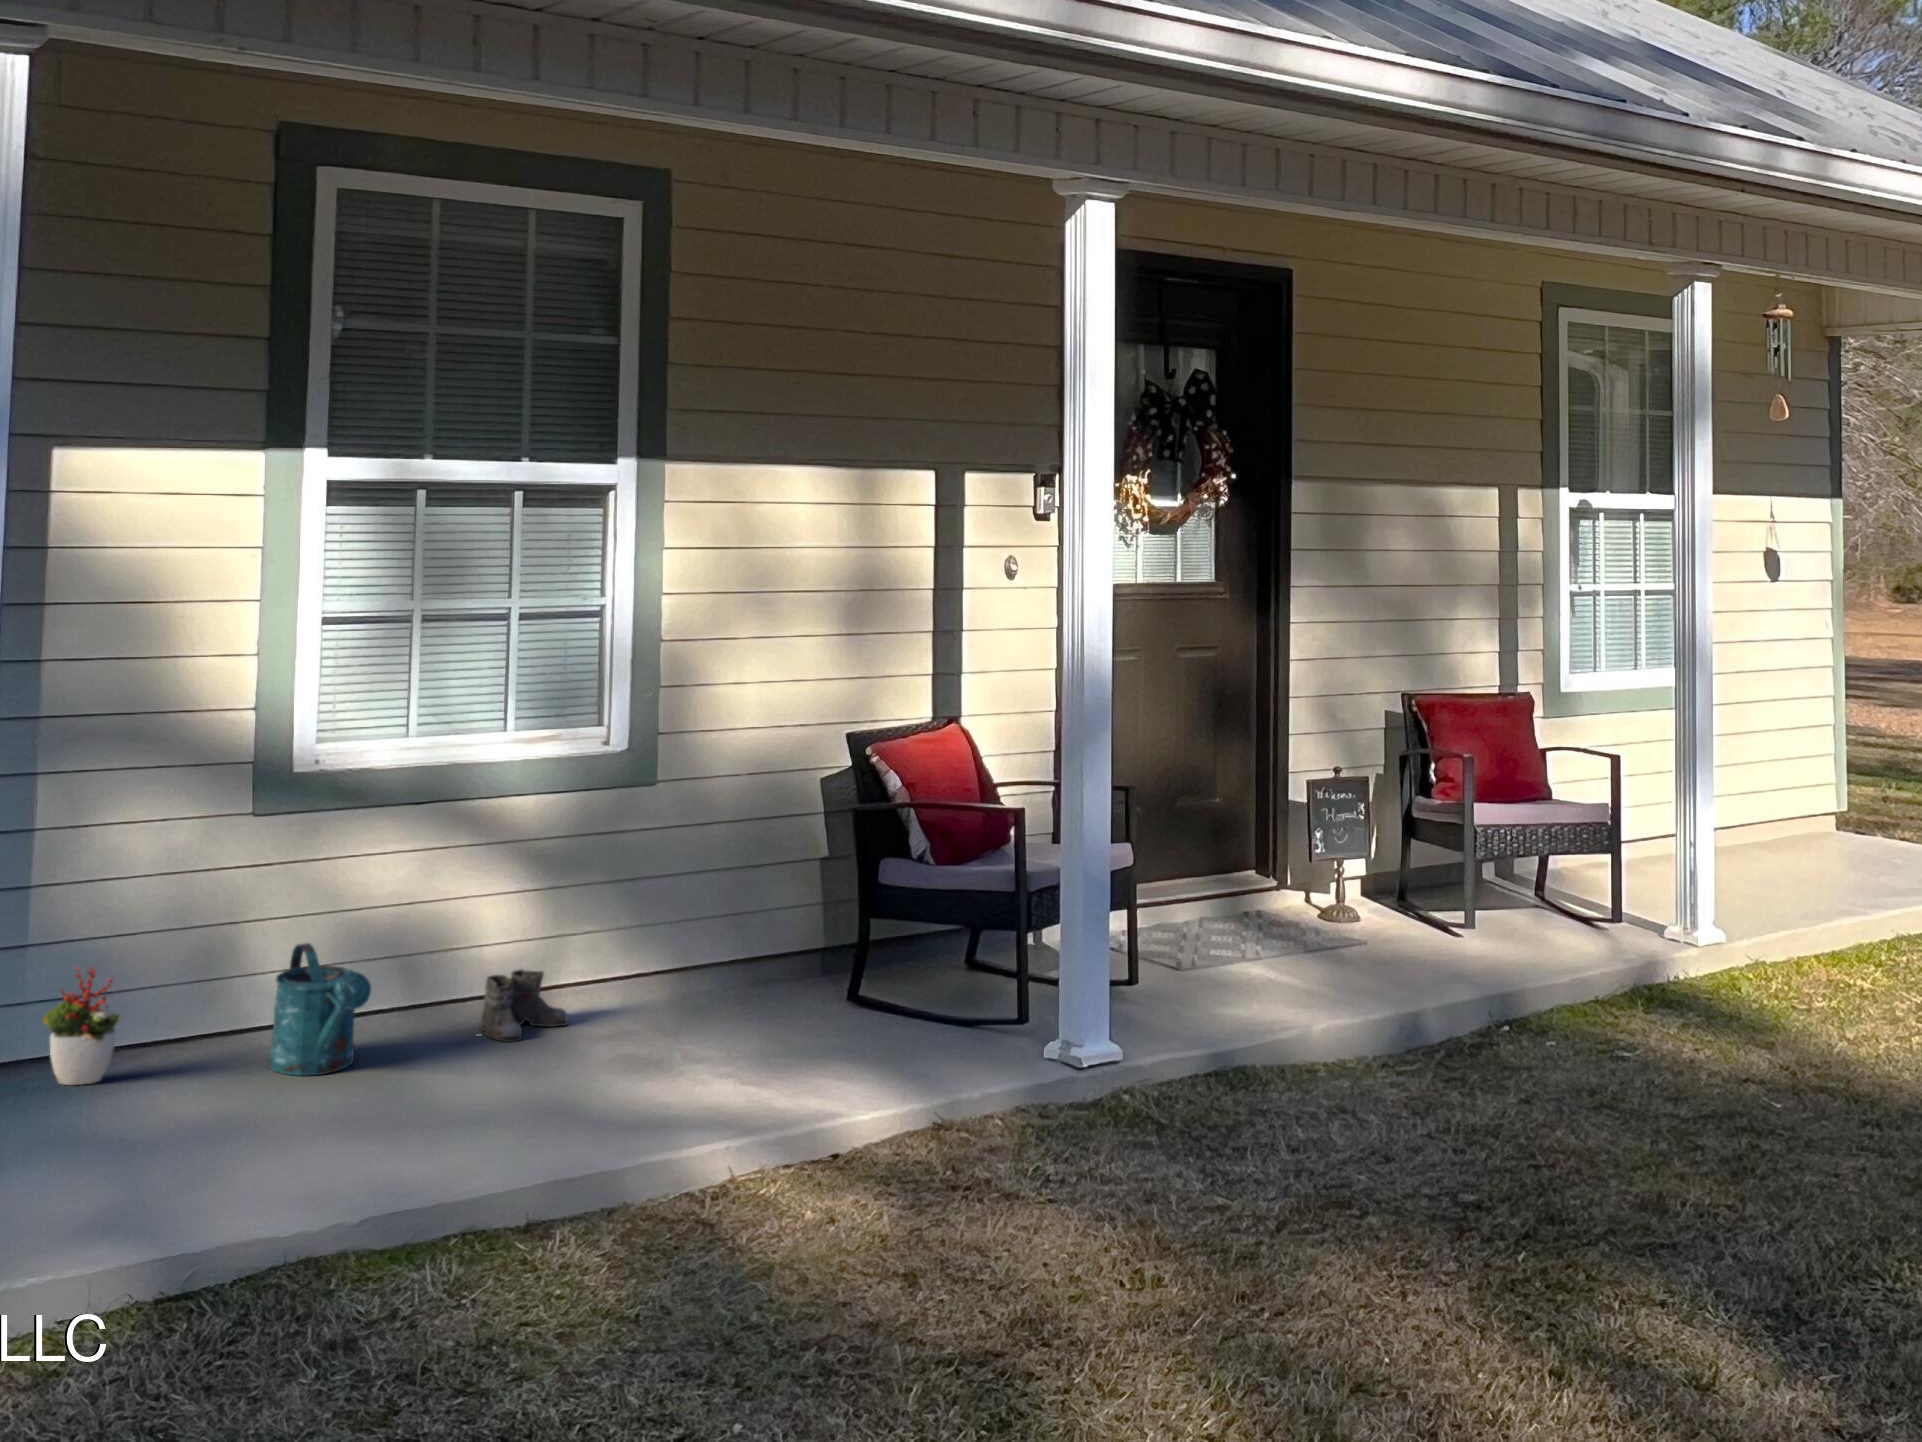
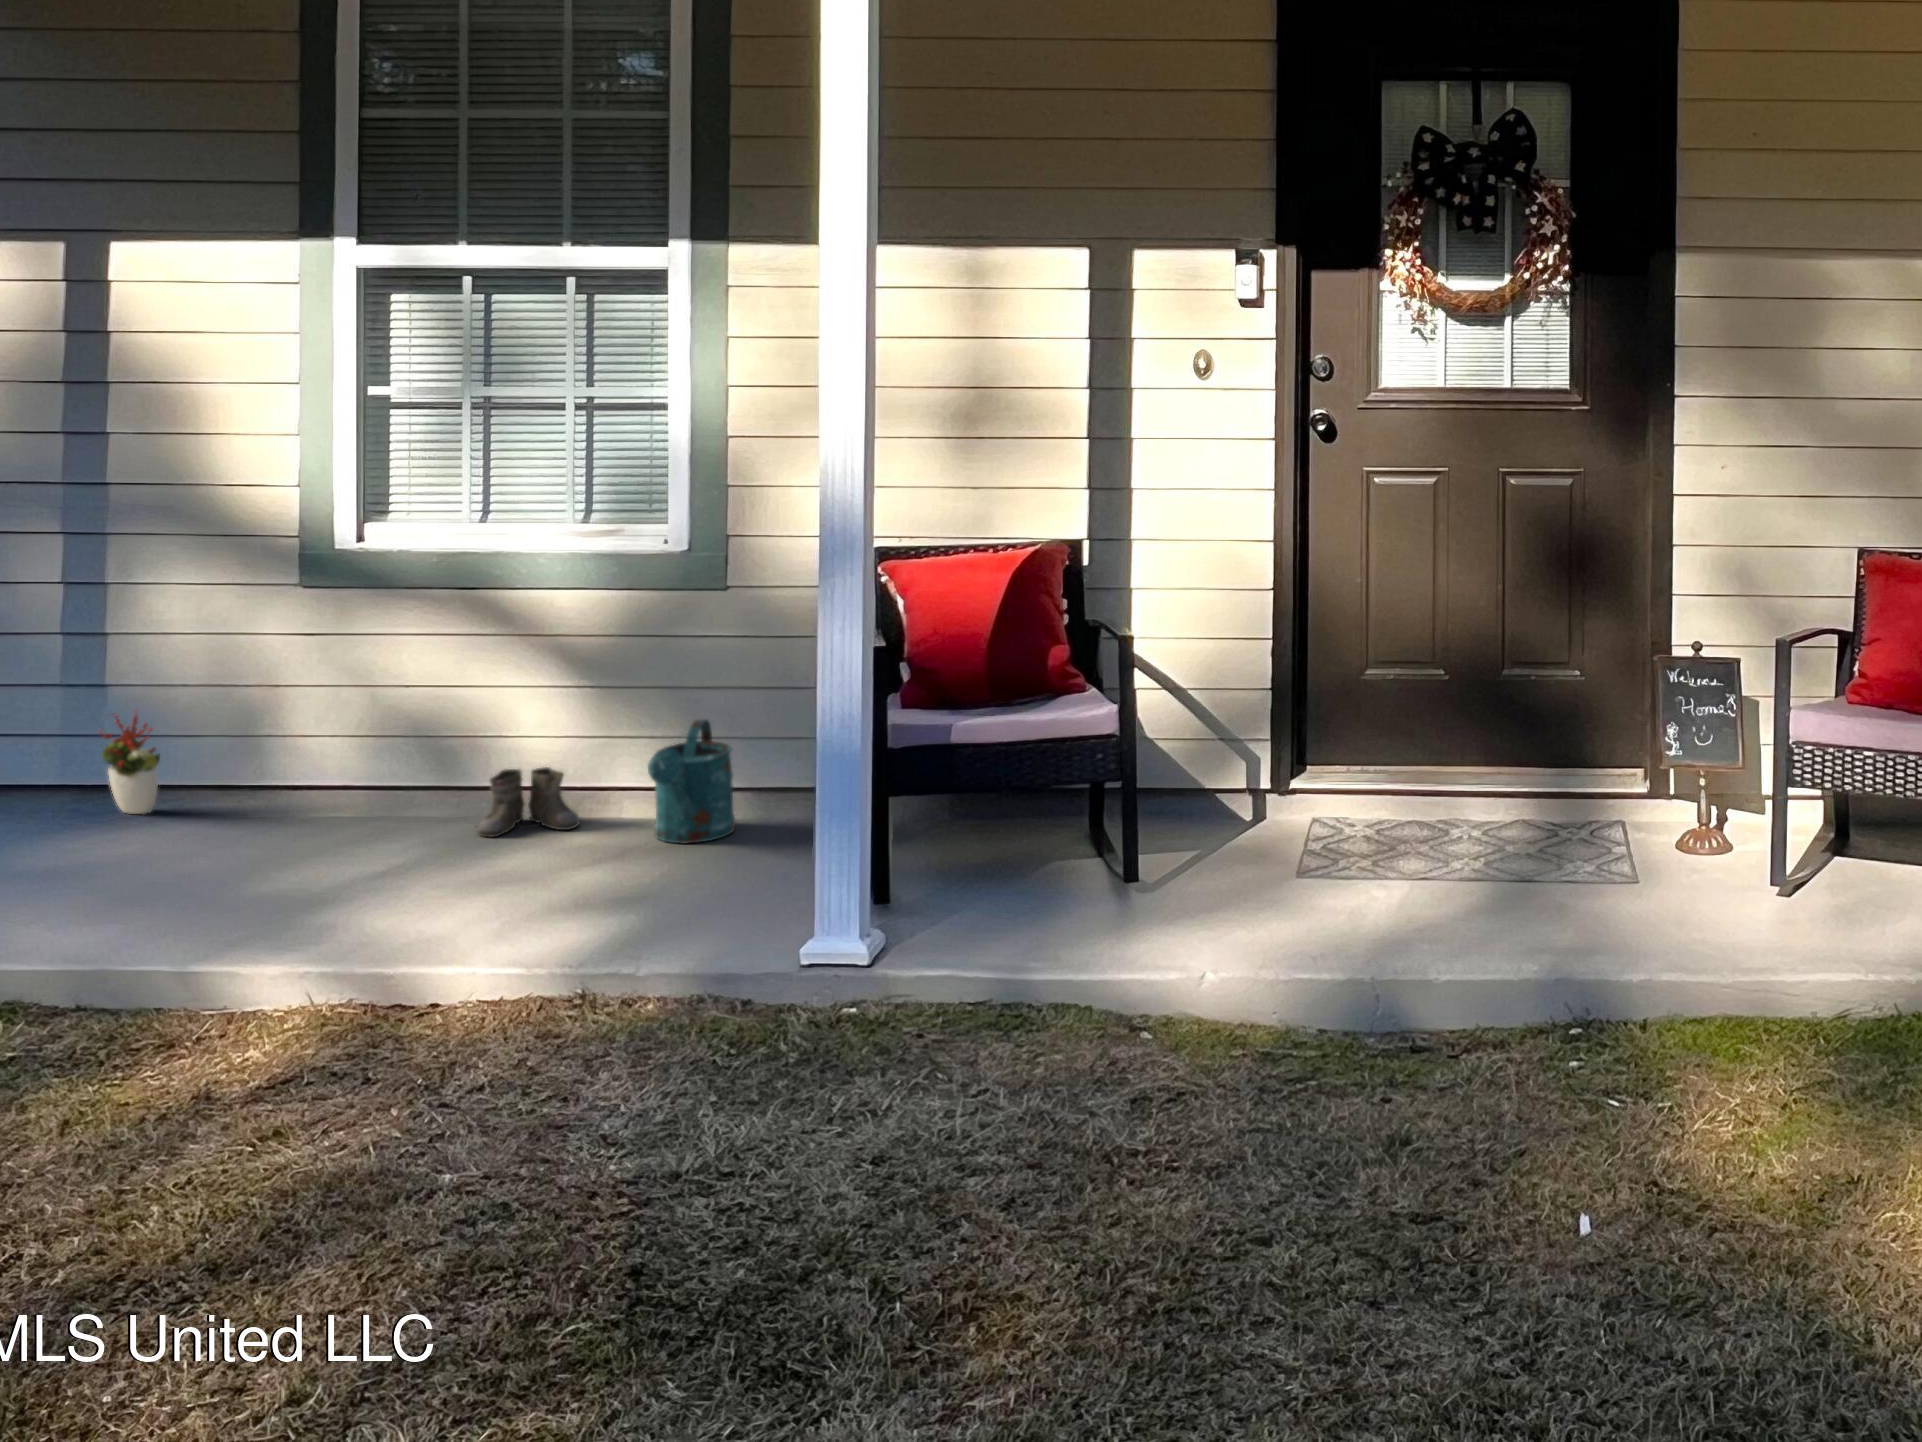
watering can: present [269,943,371,1076] -> present [648,720,735,843]

